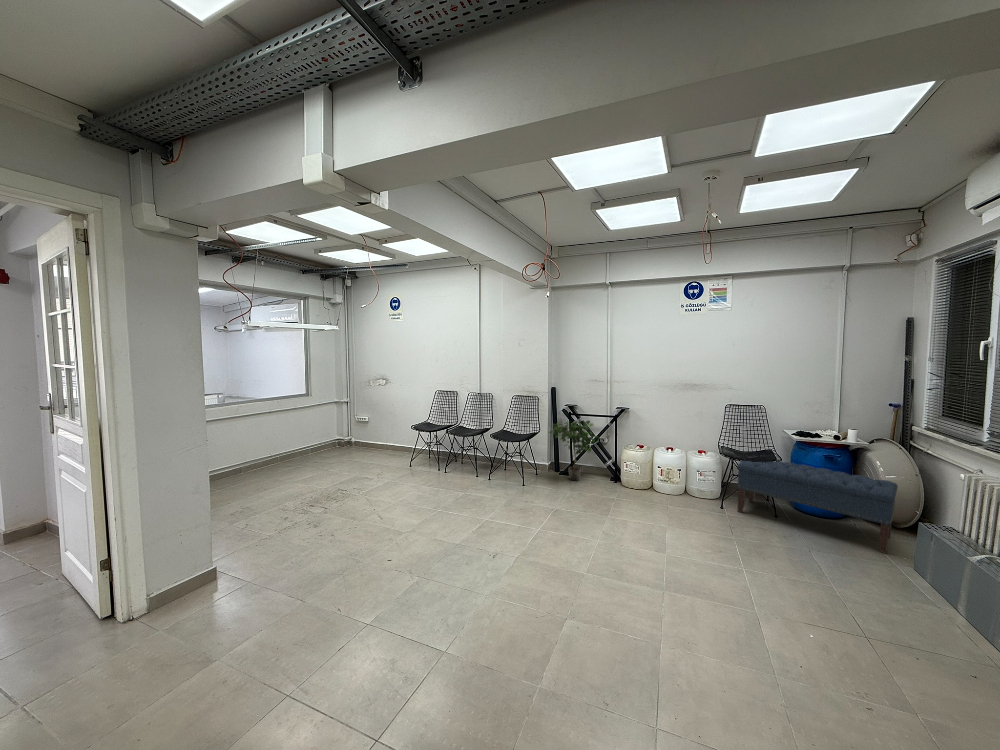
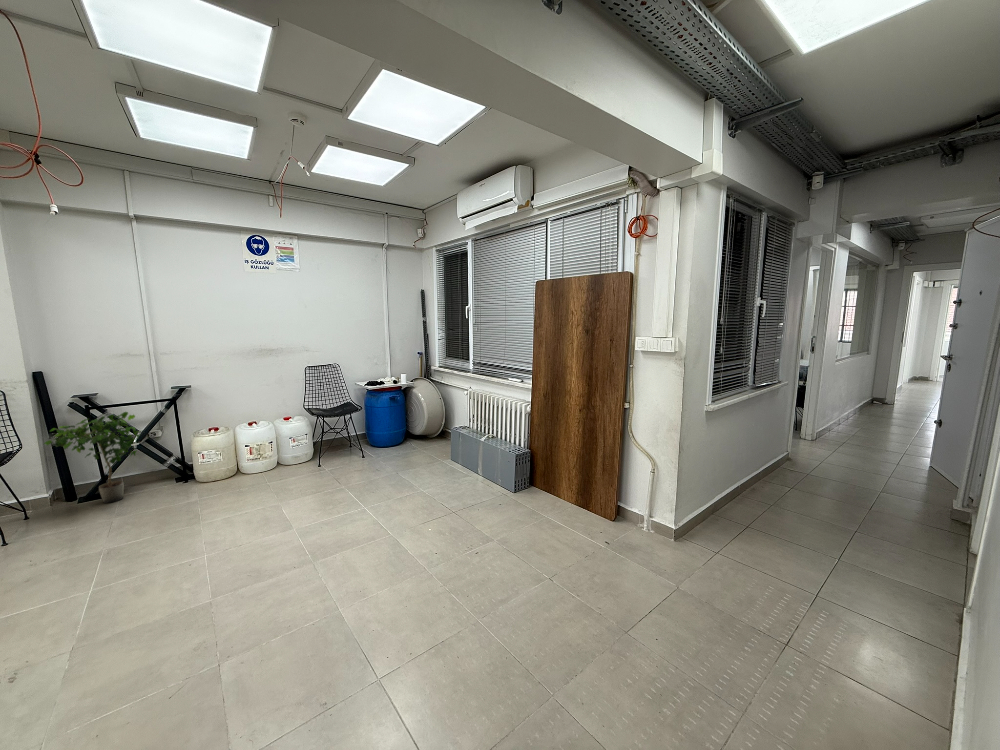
bench: present [737,461,898,554] -> none [328,406,434,464]

